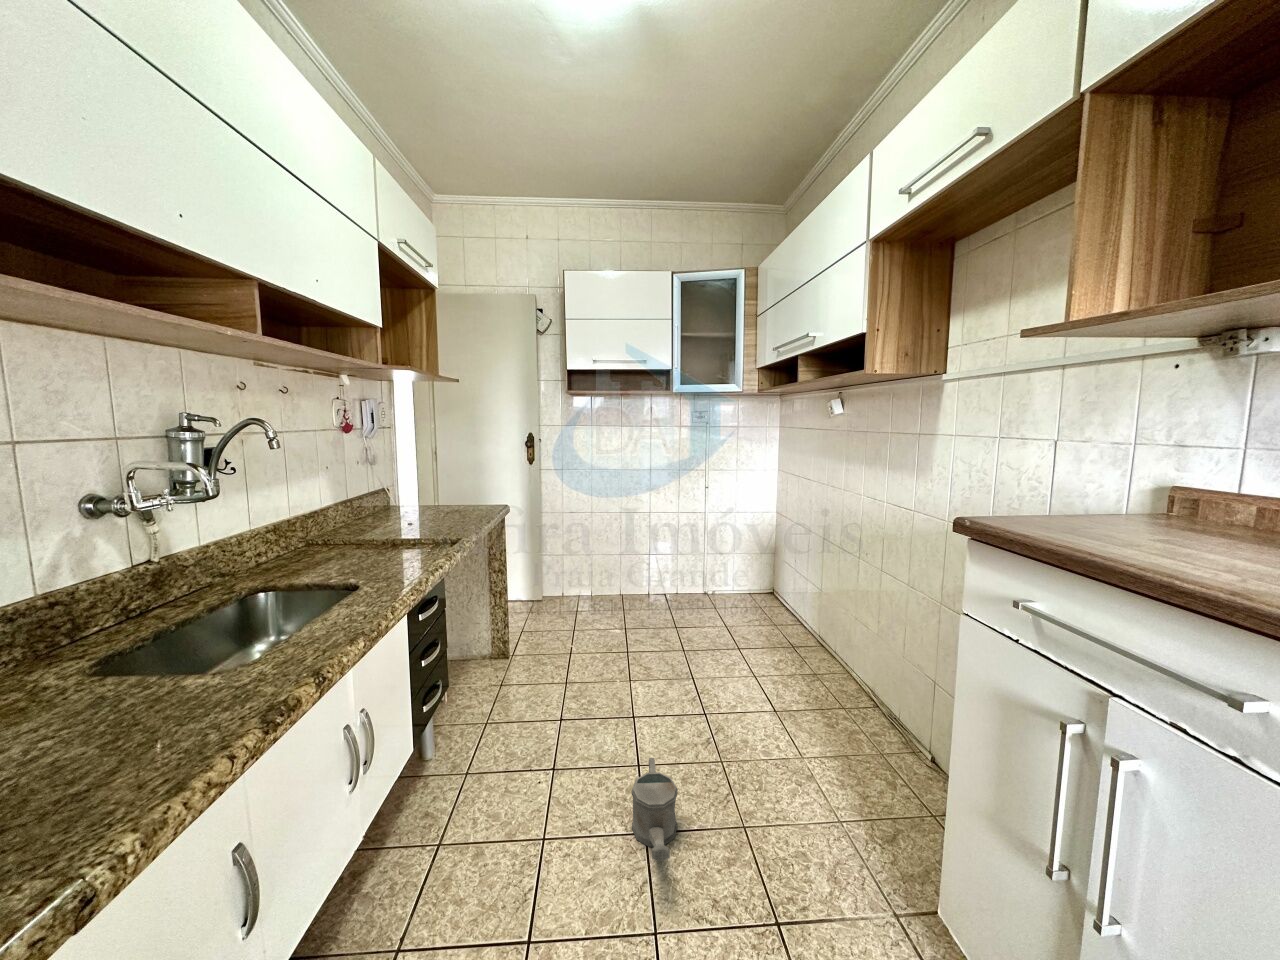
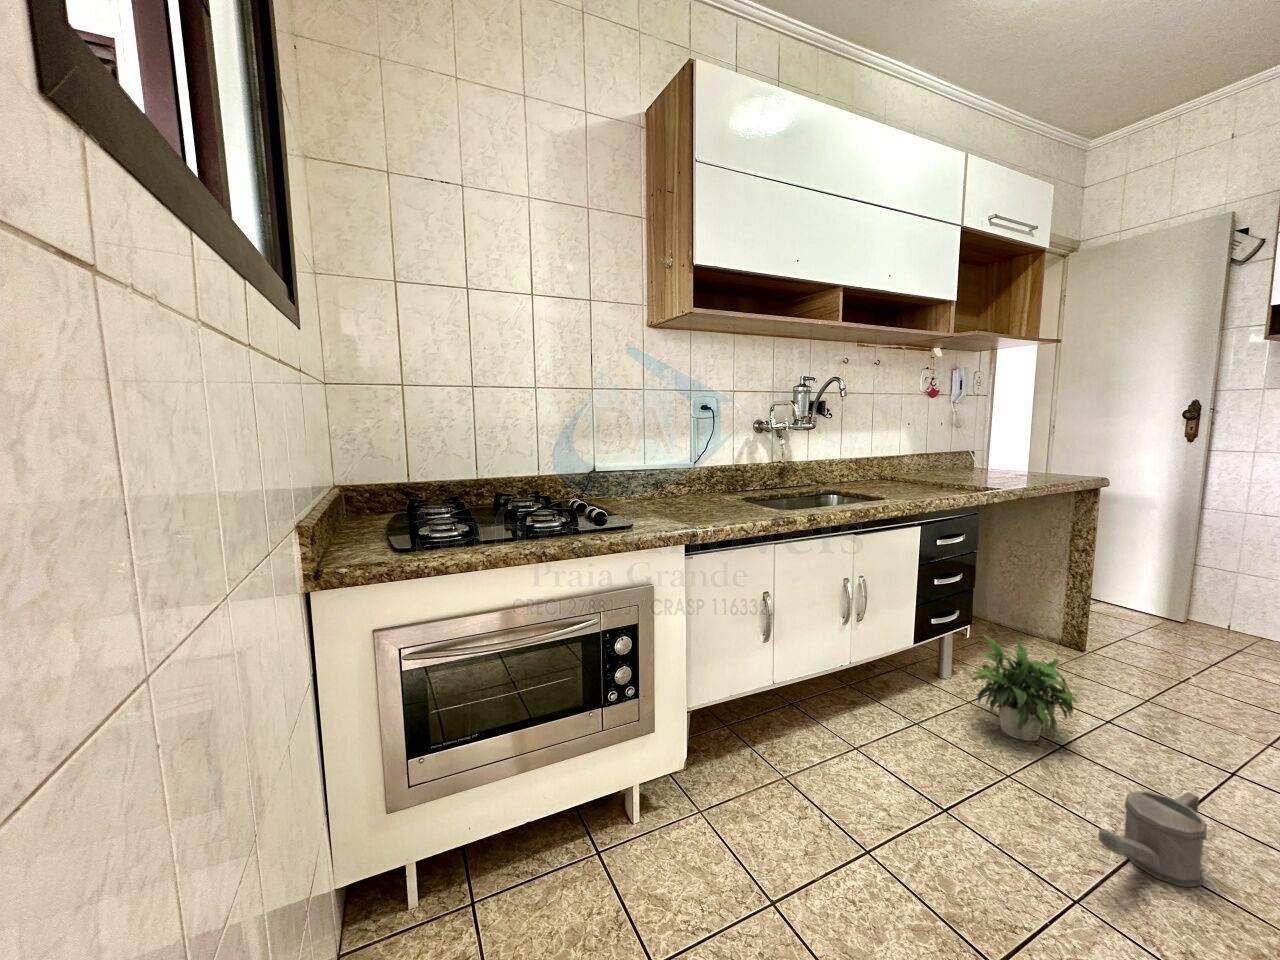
potted plant: none [473,684,564,786] -> present [972,634,1078,741]

